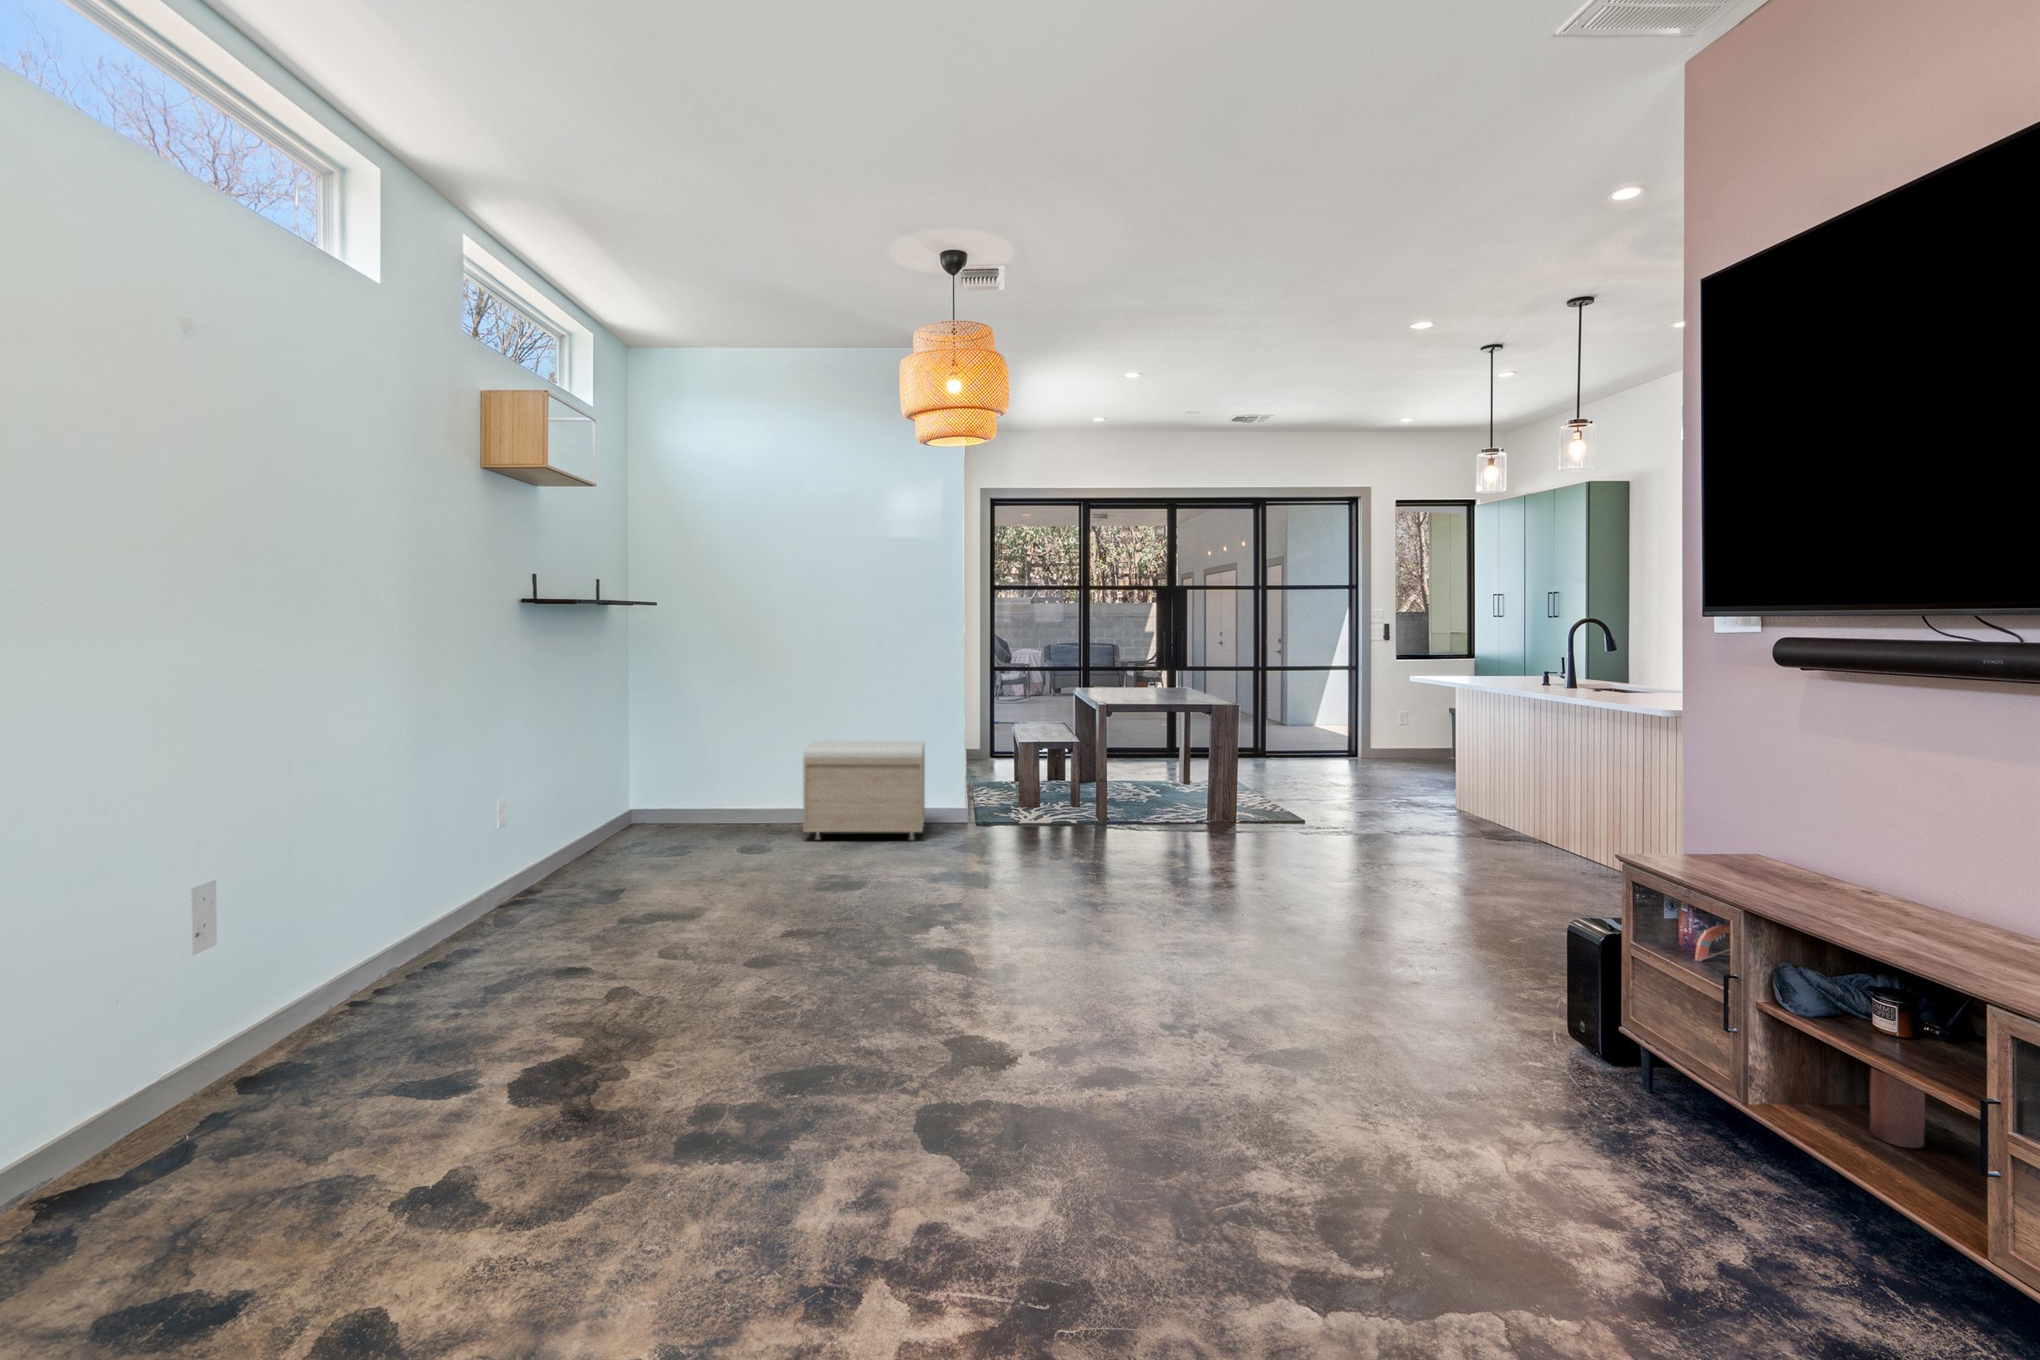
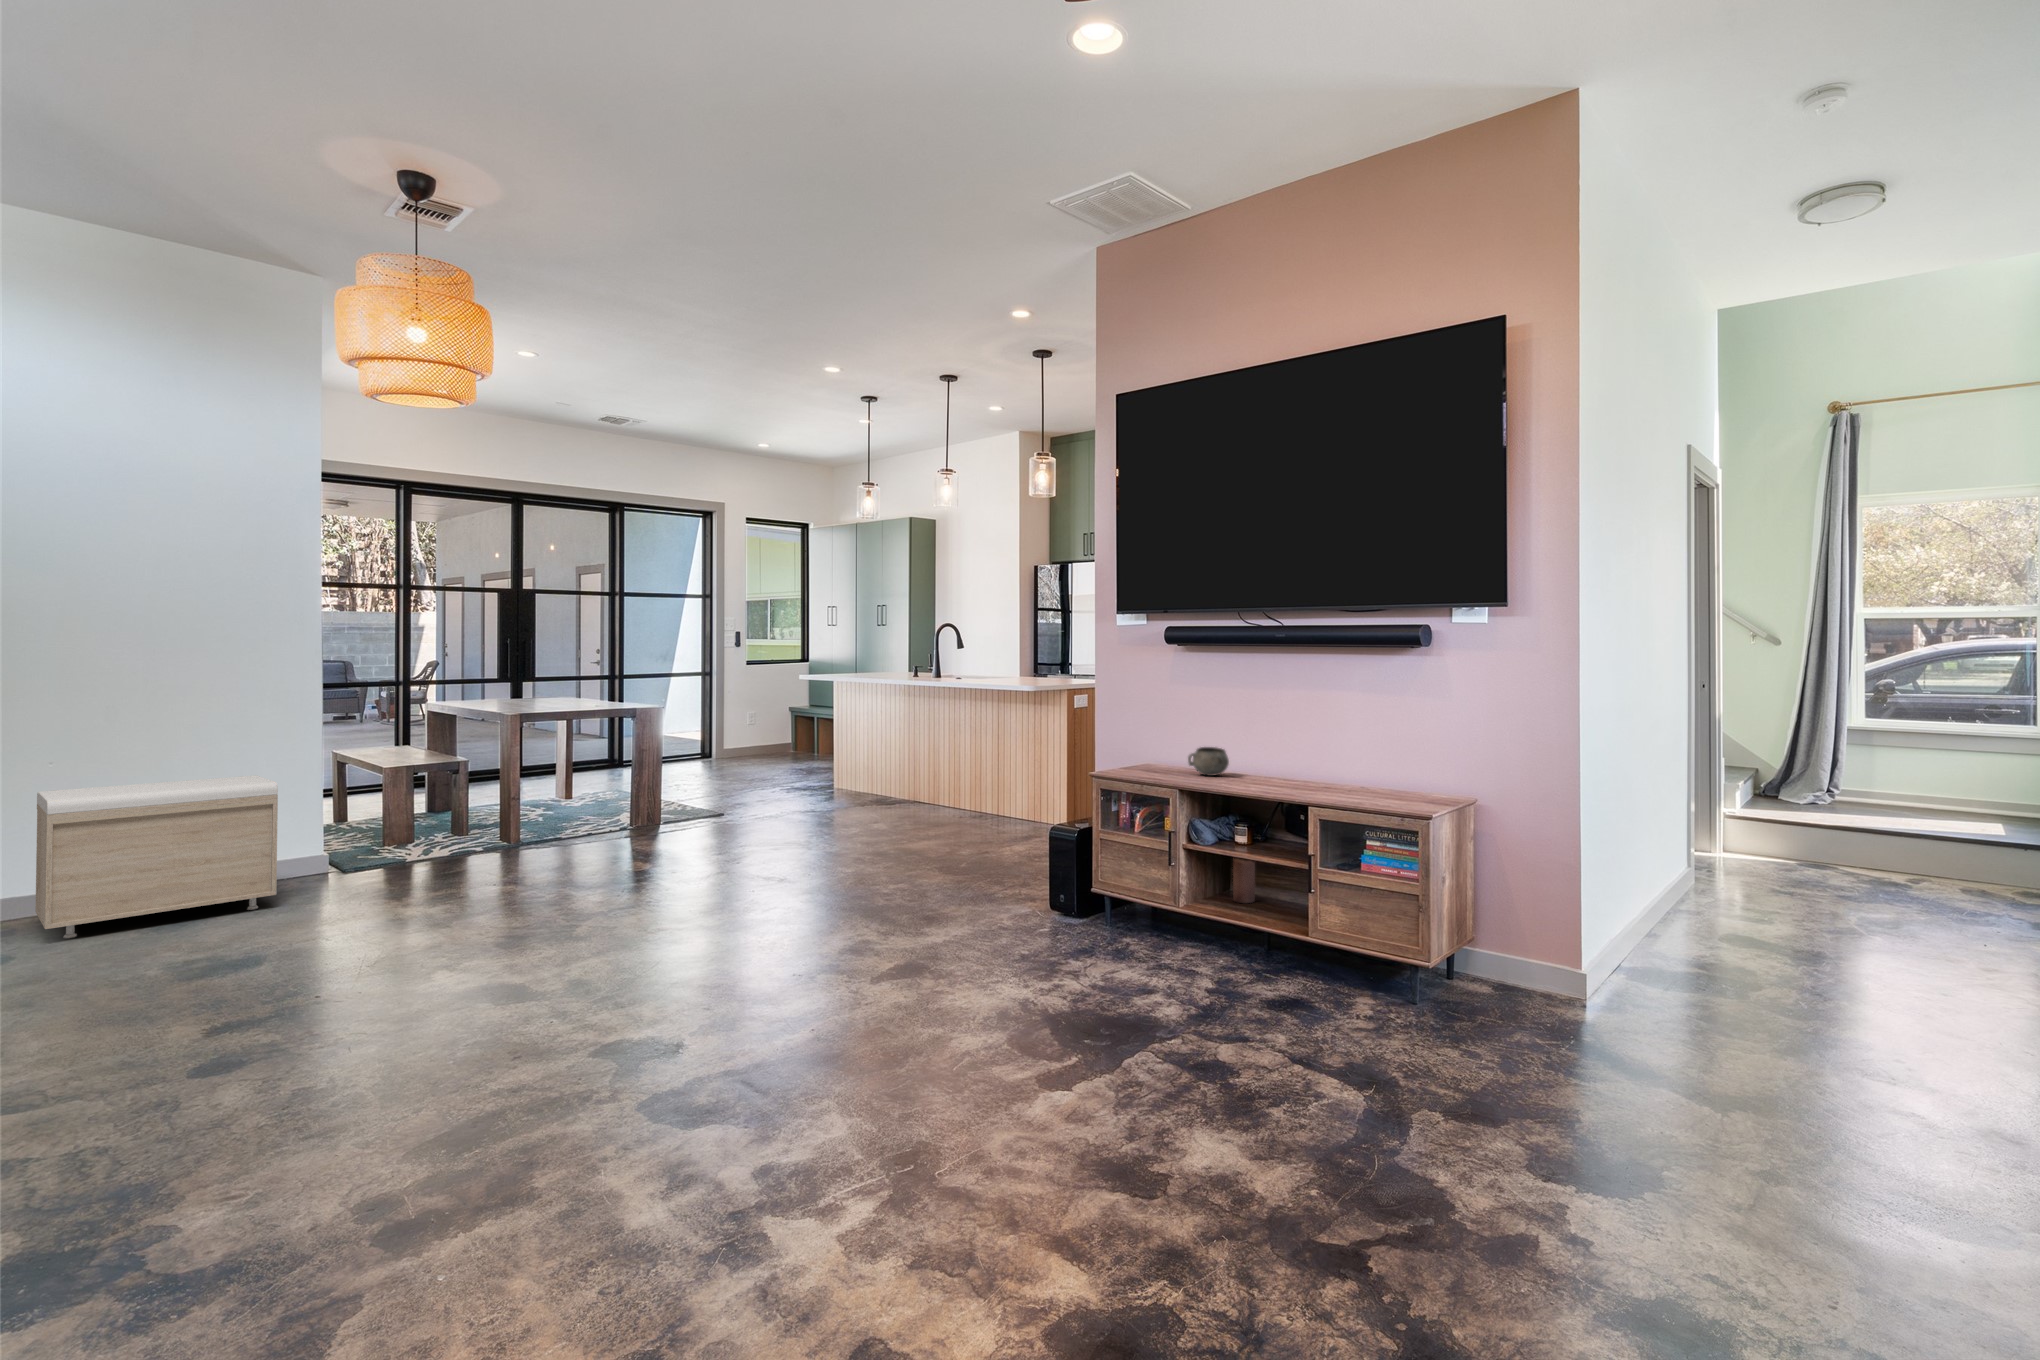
decorative bowl: none [1793,849,1890,902] -> present [1188,747,1229,776]

